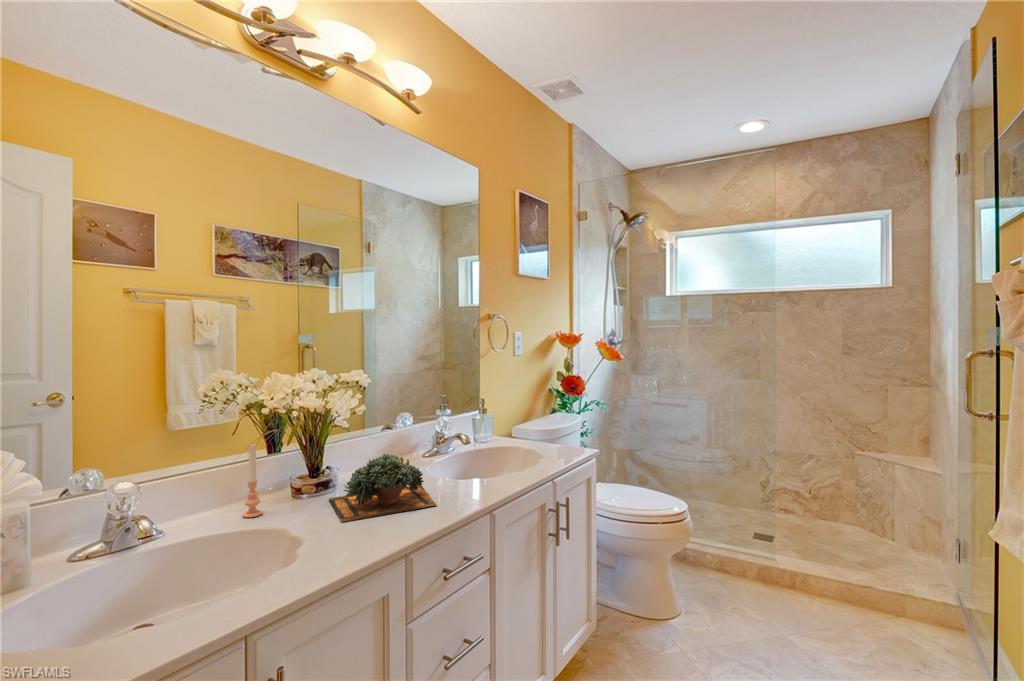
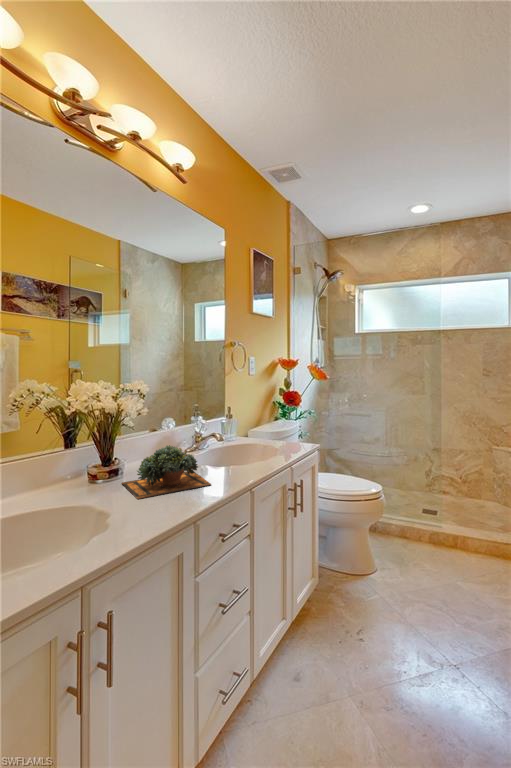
candle: present [242,444,262,518] -> none [52,437,69,498]

